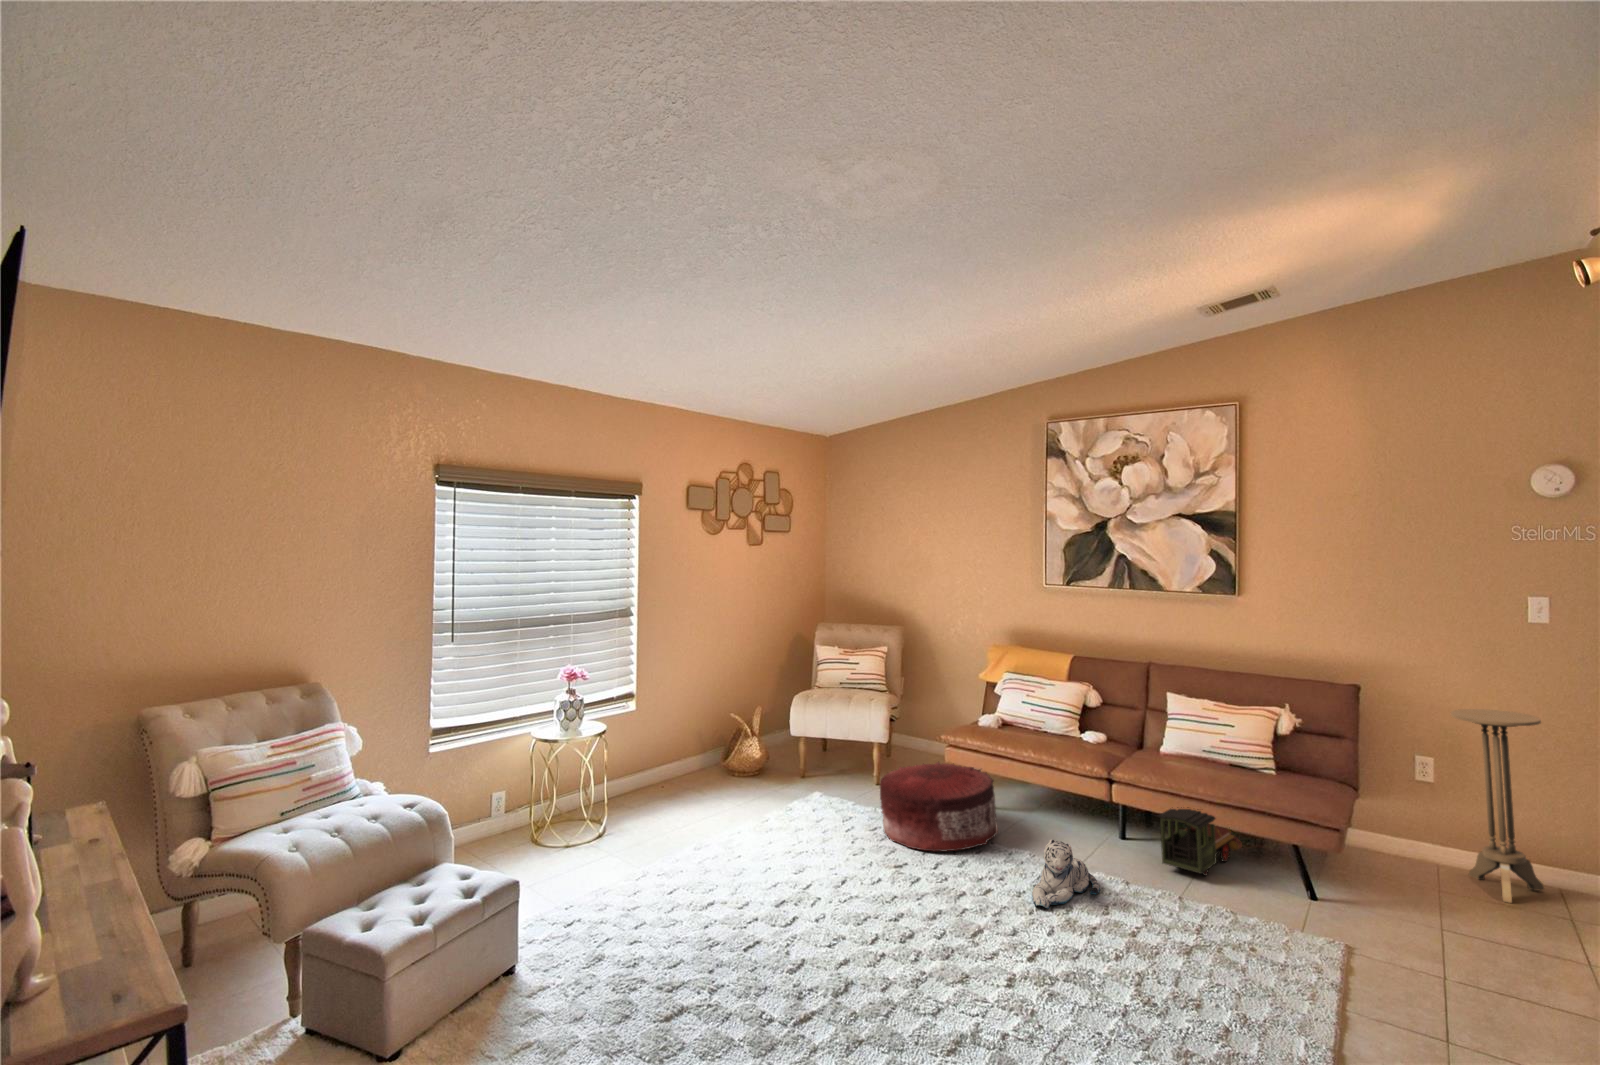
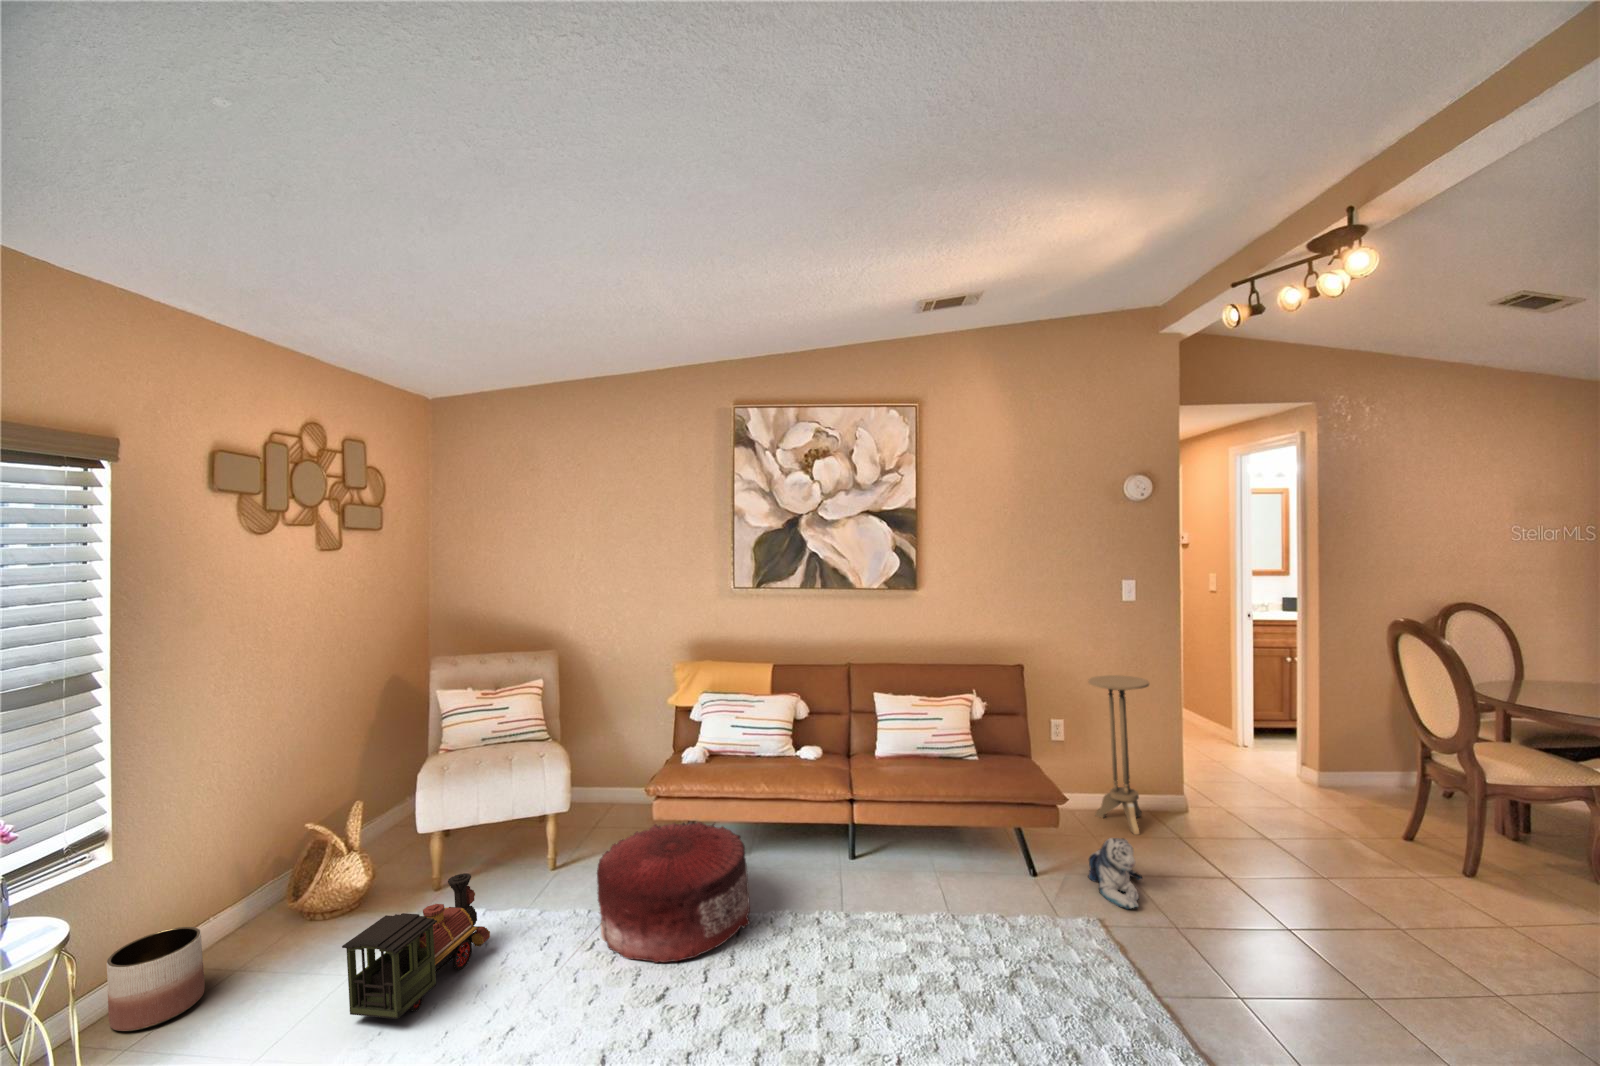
planter: none [634,754,674,799] -> present [107,927,205,1031]
toy train: present [1158,809,1242,876] -> present [342,873,490,1019]
plush toy: present [1032,840,1100,909] -> present [1088,838,1142,909]

